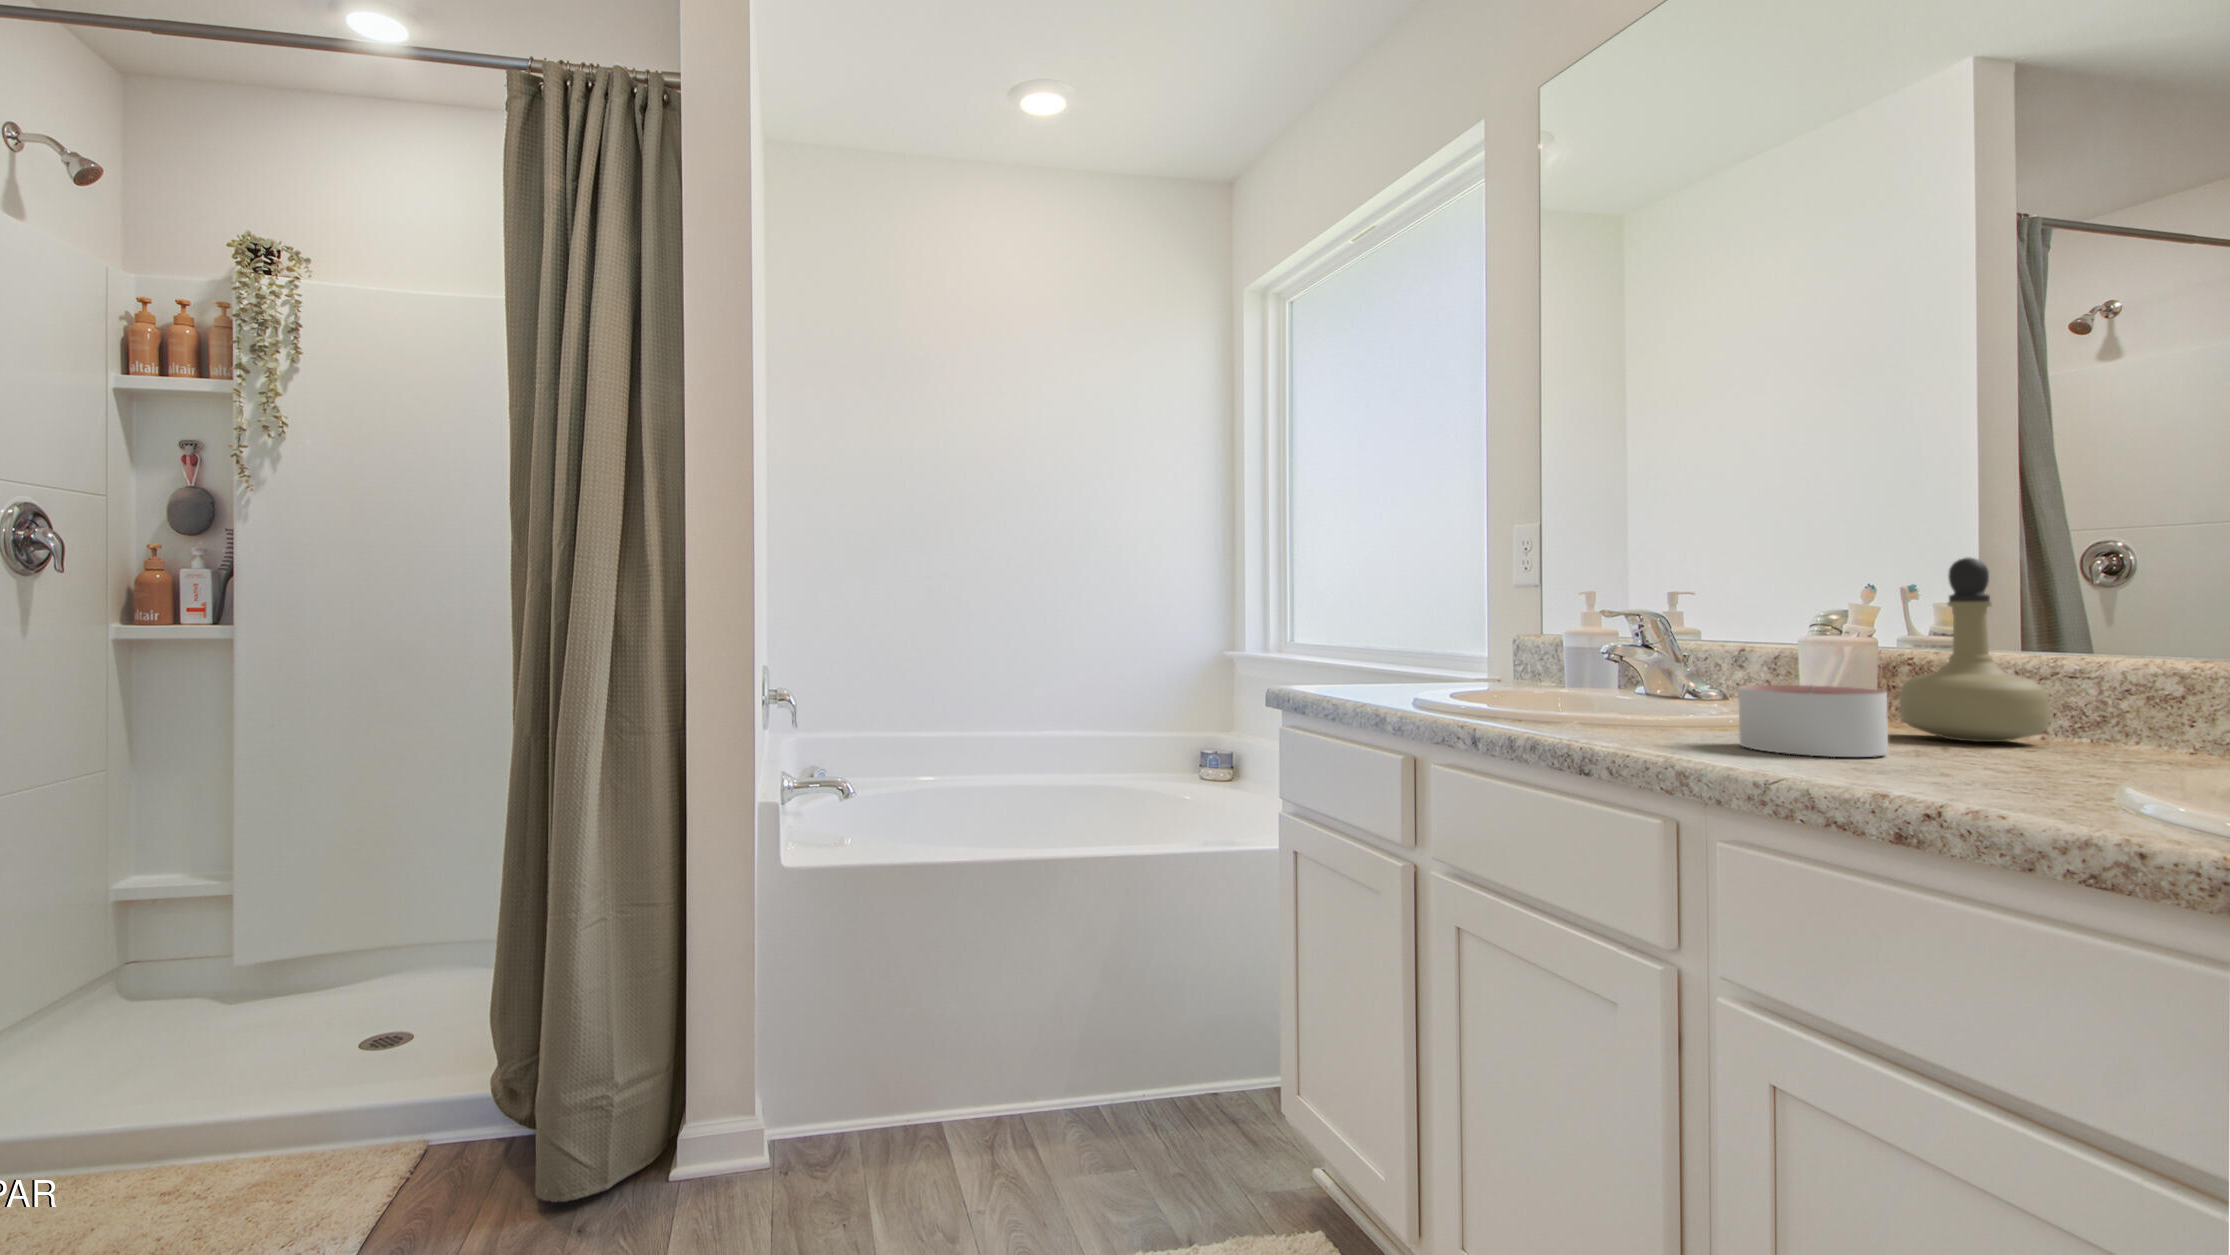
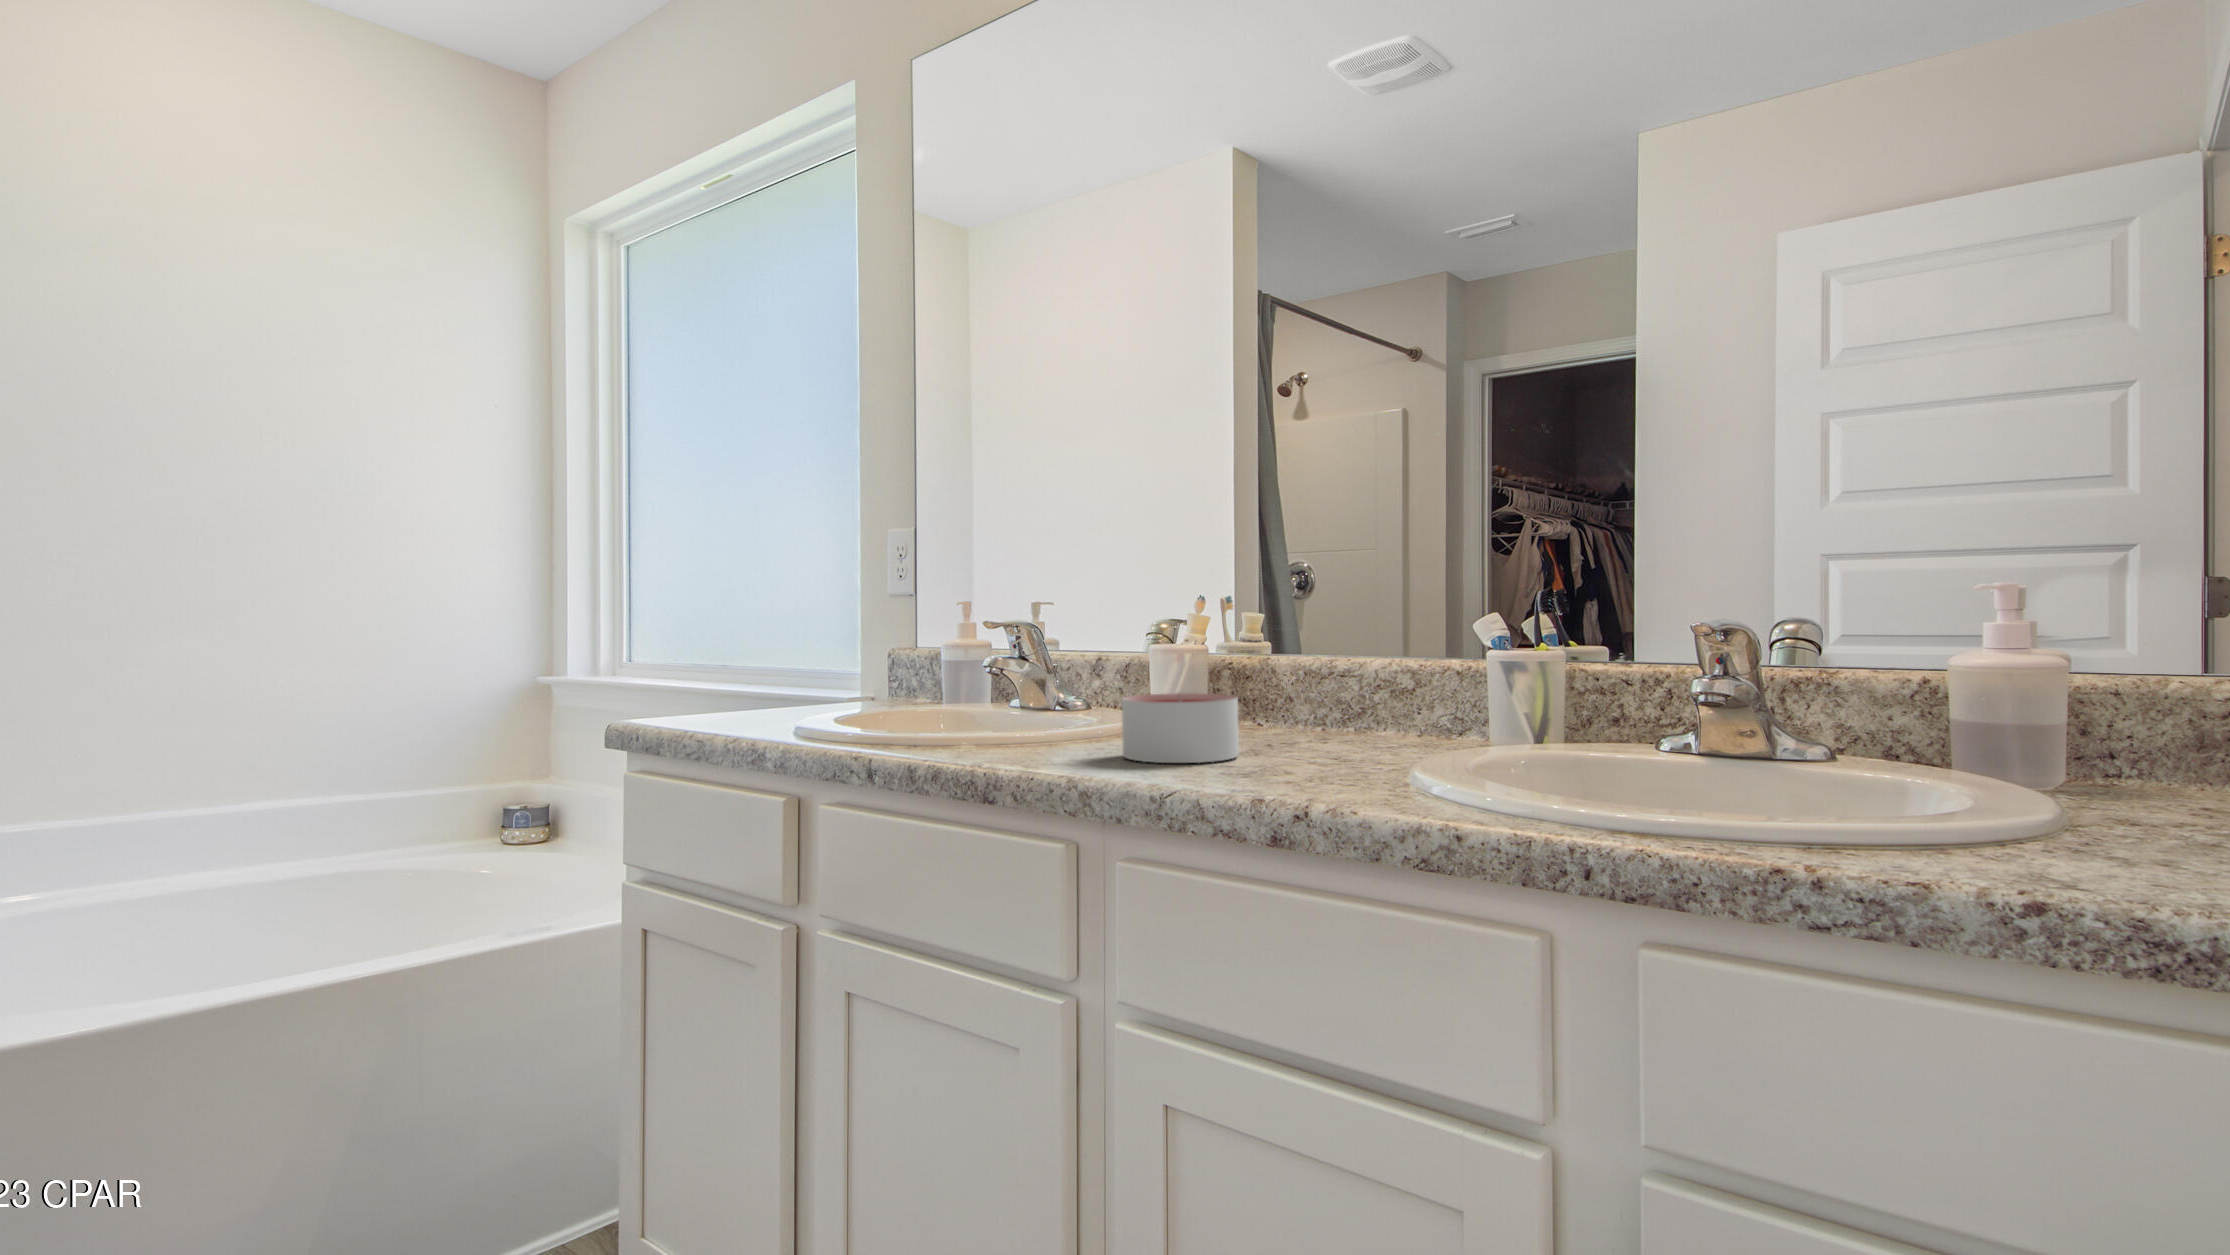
perfume bottle: present [1900,557,2051,742] -> none [1233,572,1333,736]

